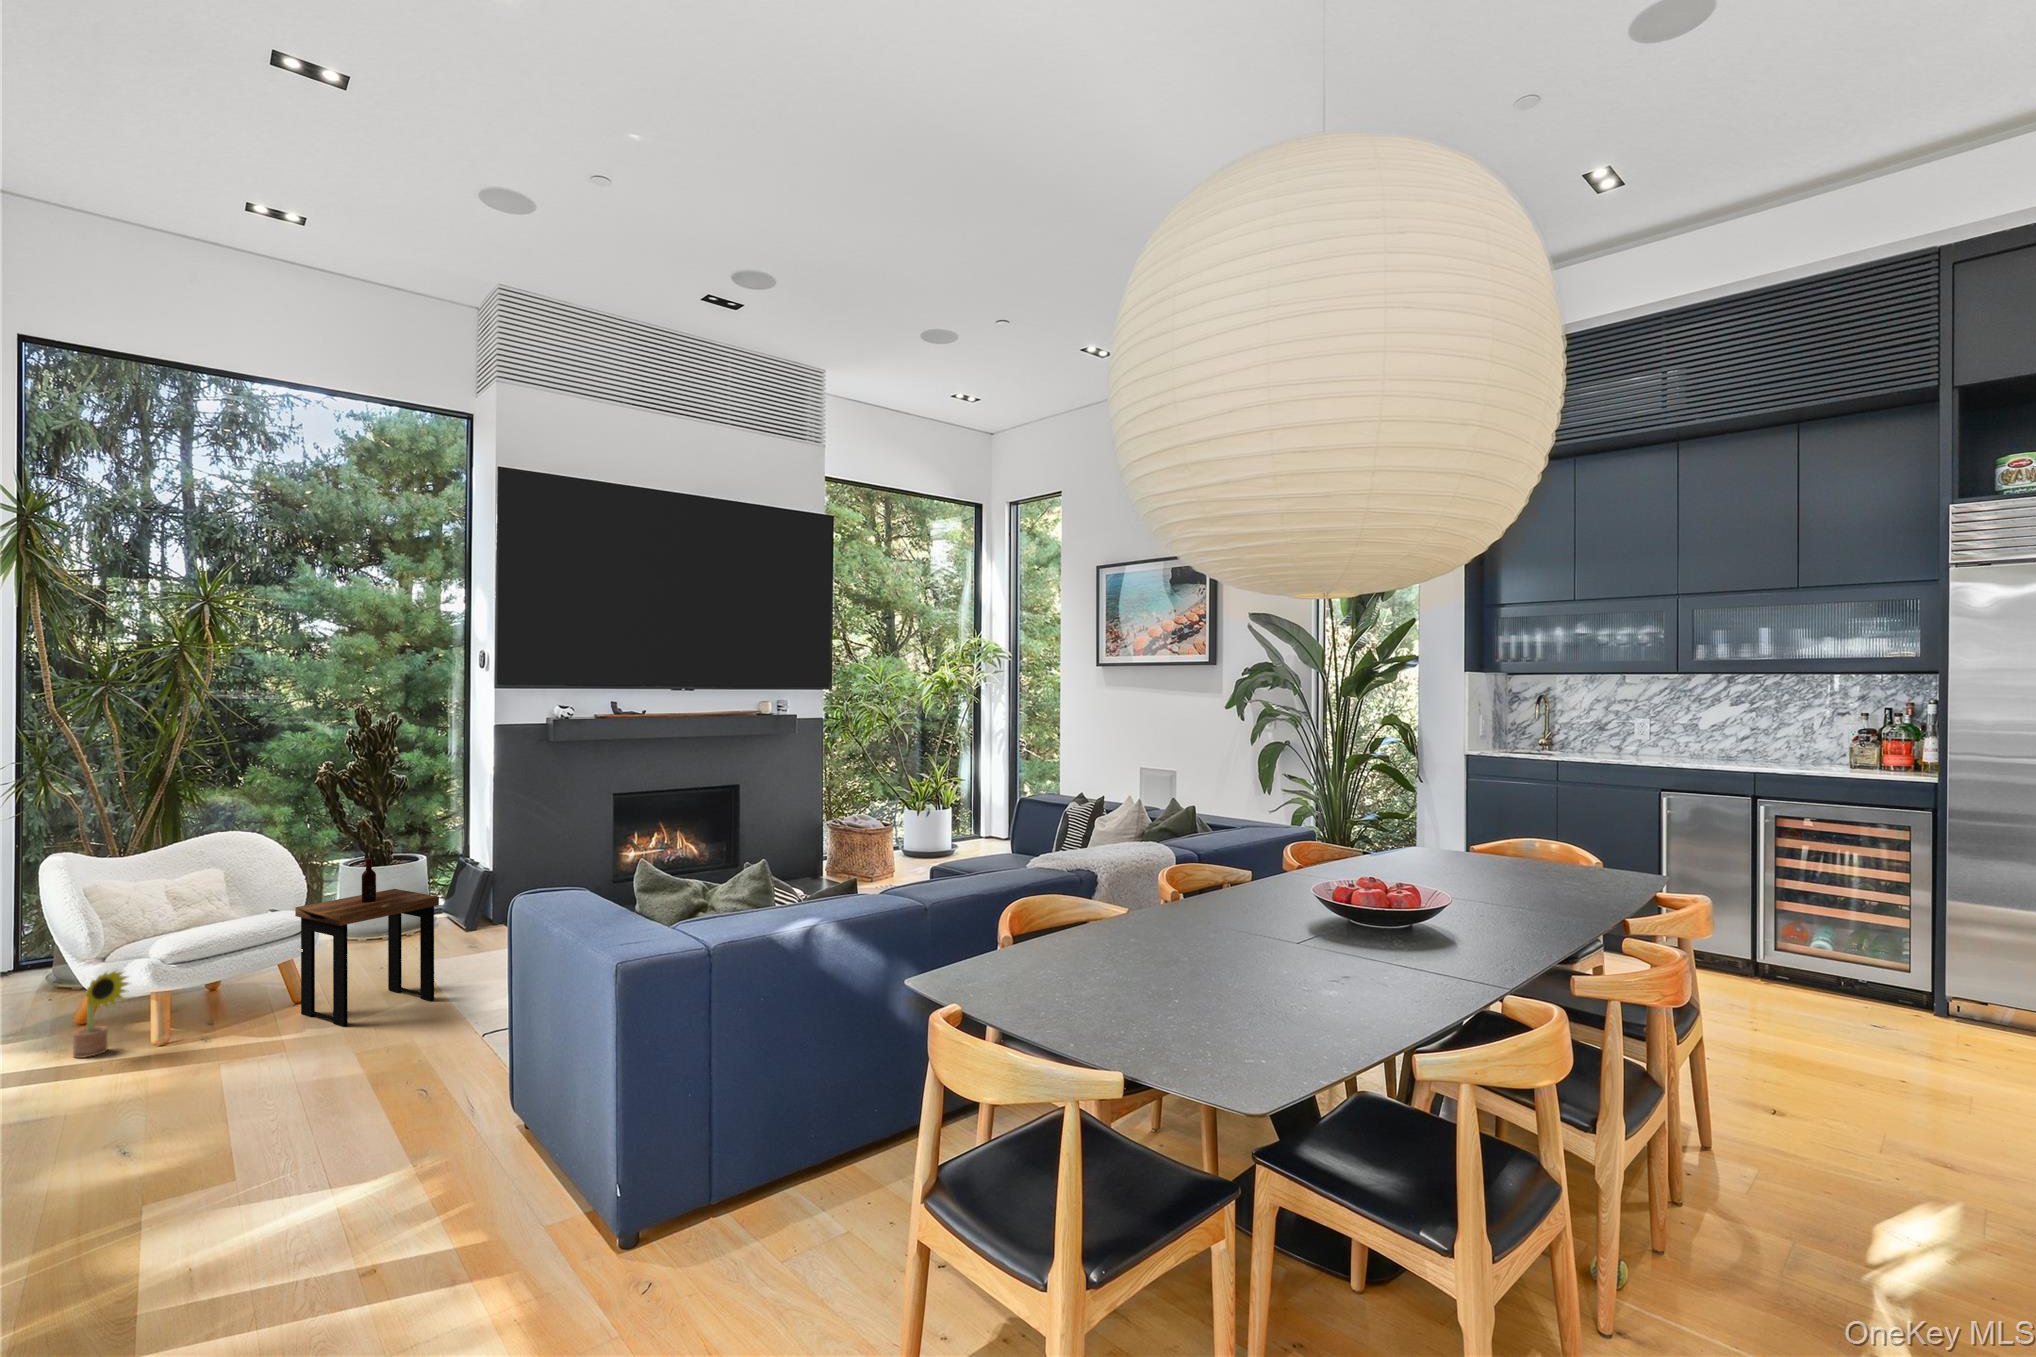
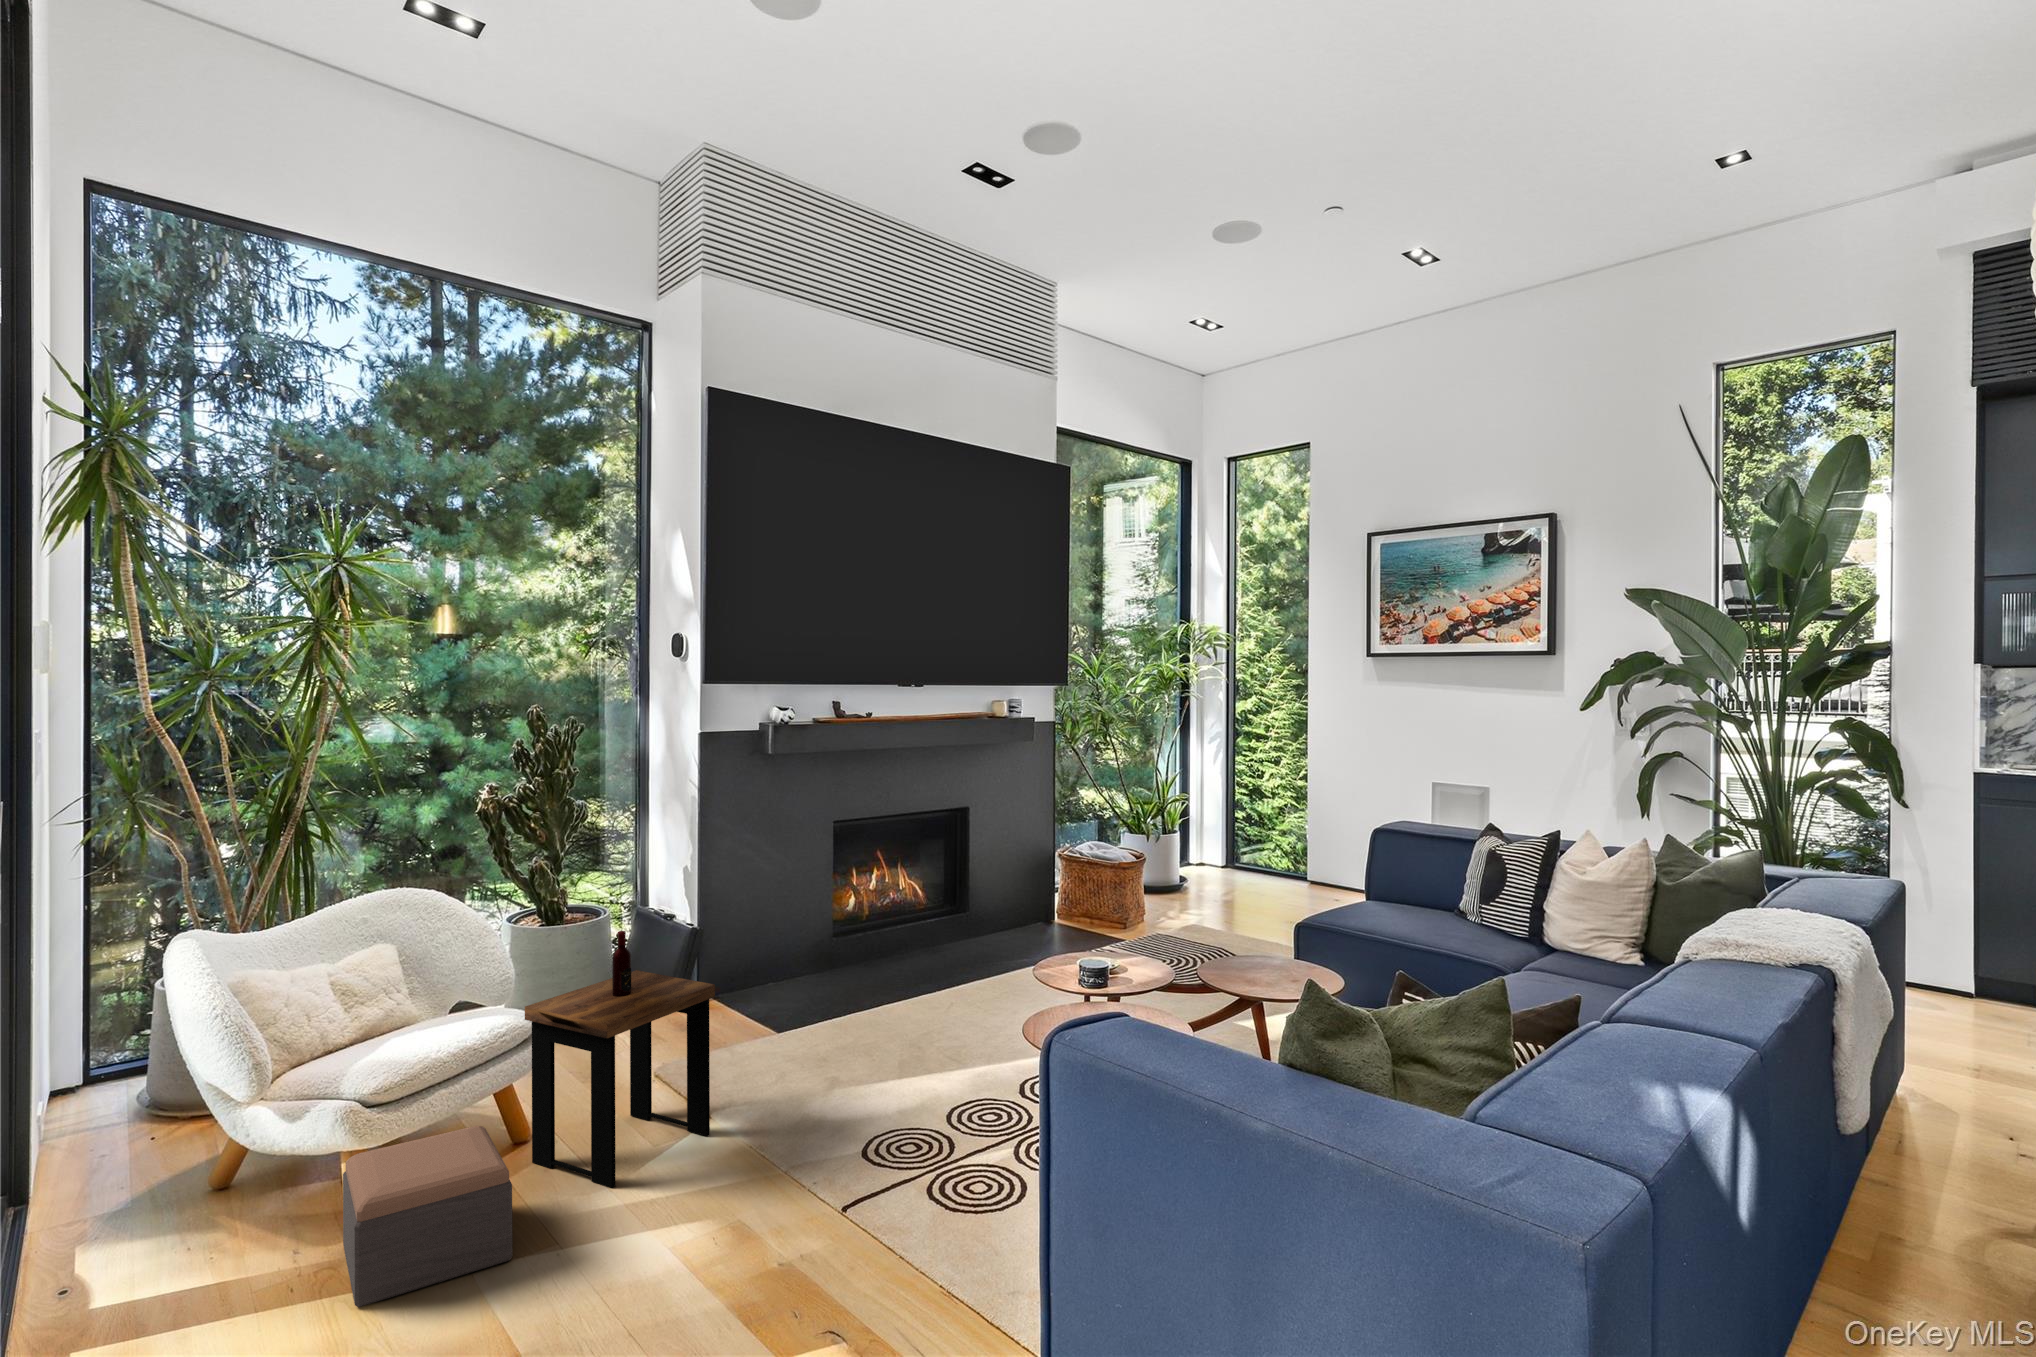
decorative plant: present [73,971,129,1058] -> none [231,1116,313,1258]
footstool: none [137,980,254,1080] -> present [343,1126,512,1307]

